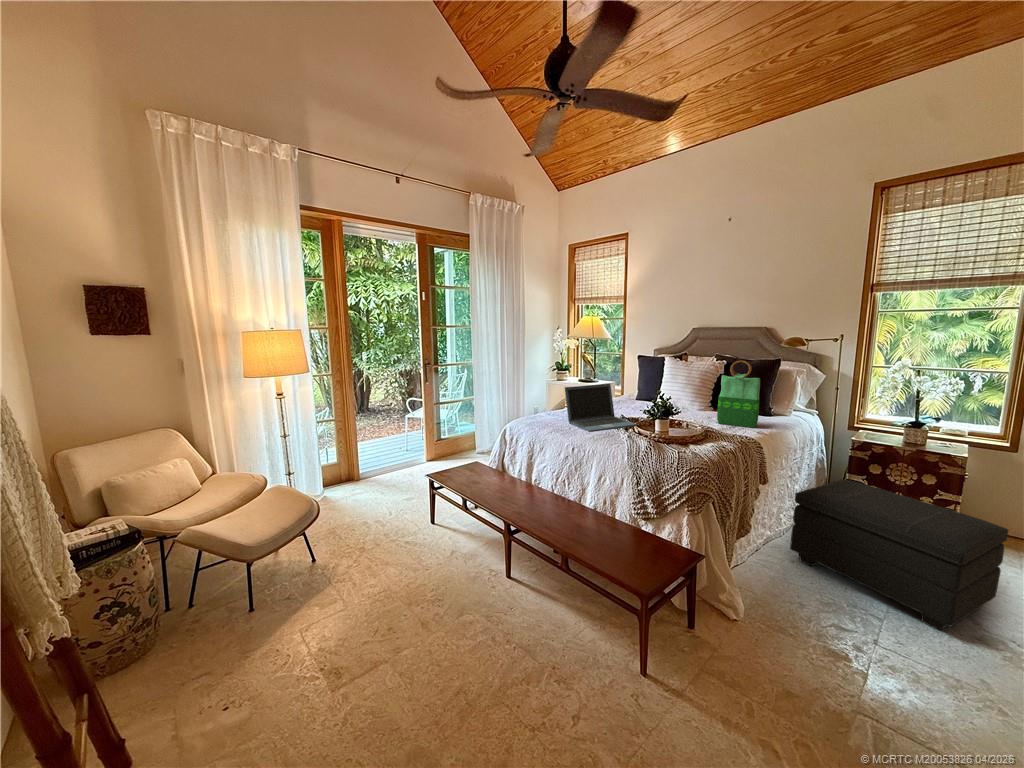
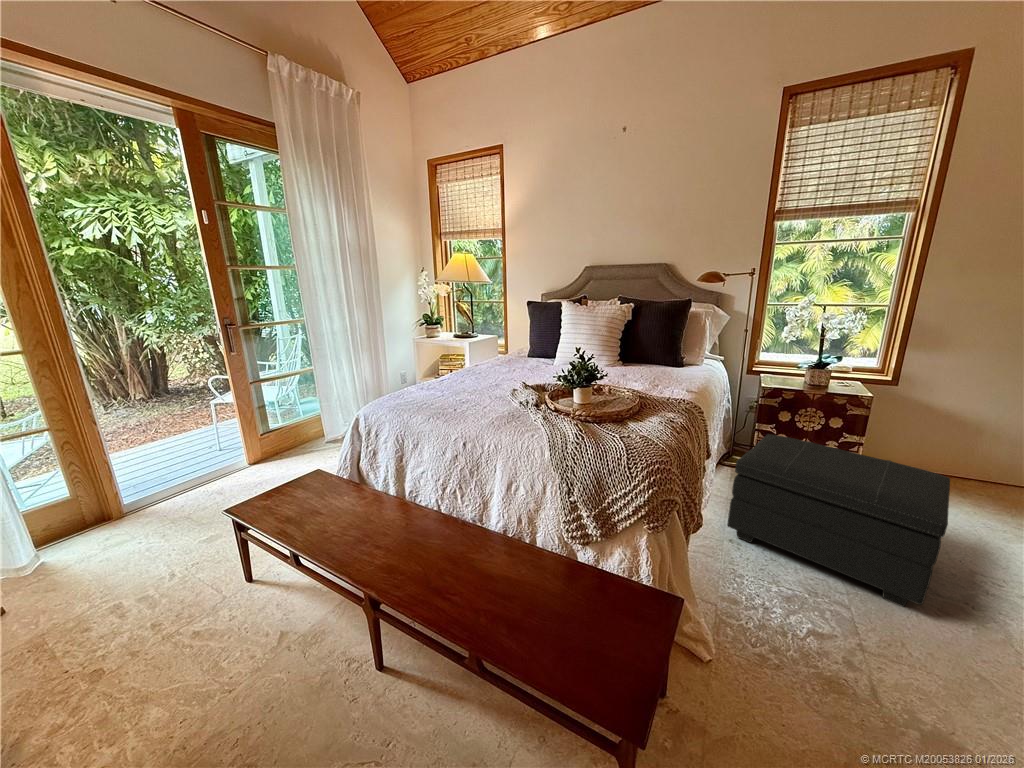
tote bag: present [717,361,760,428] -> none [638,301,689,385]
laptop: present [565,384,637,432] -> none [442,340,546,414]

